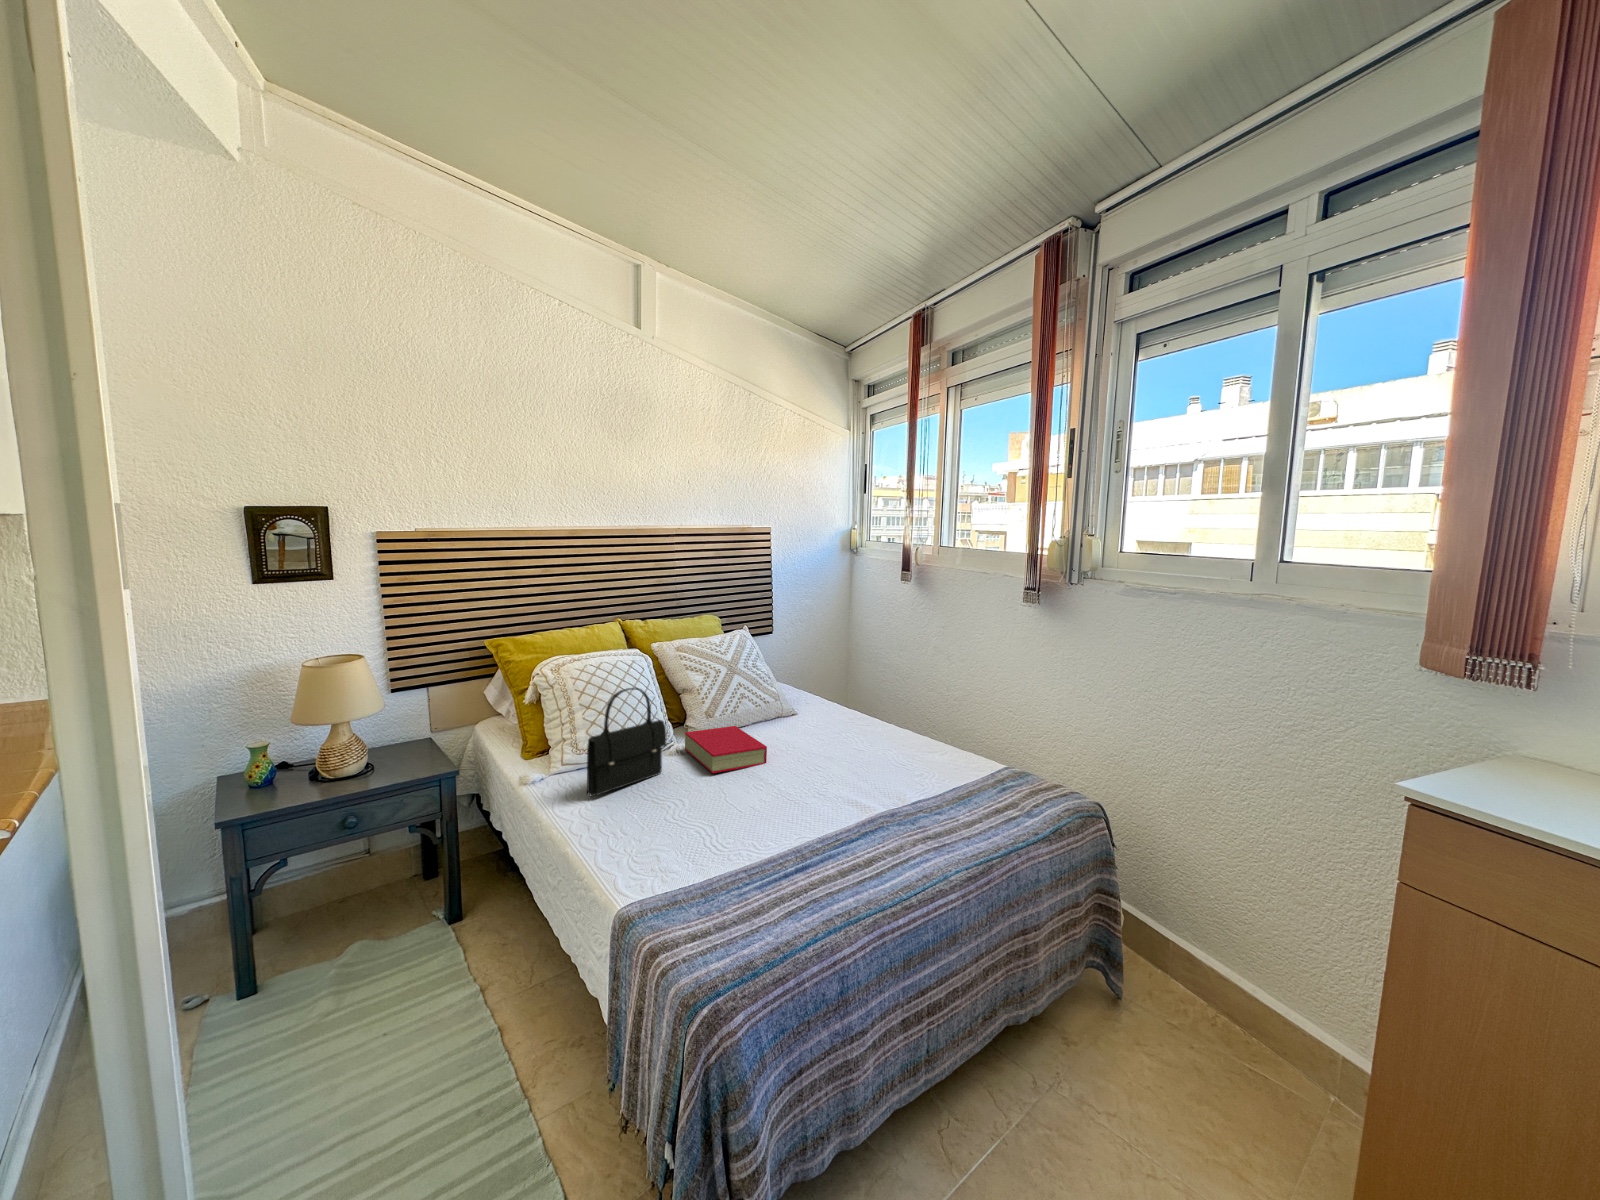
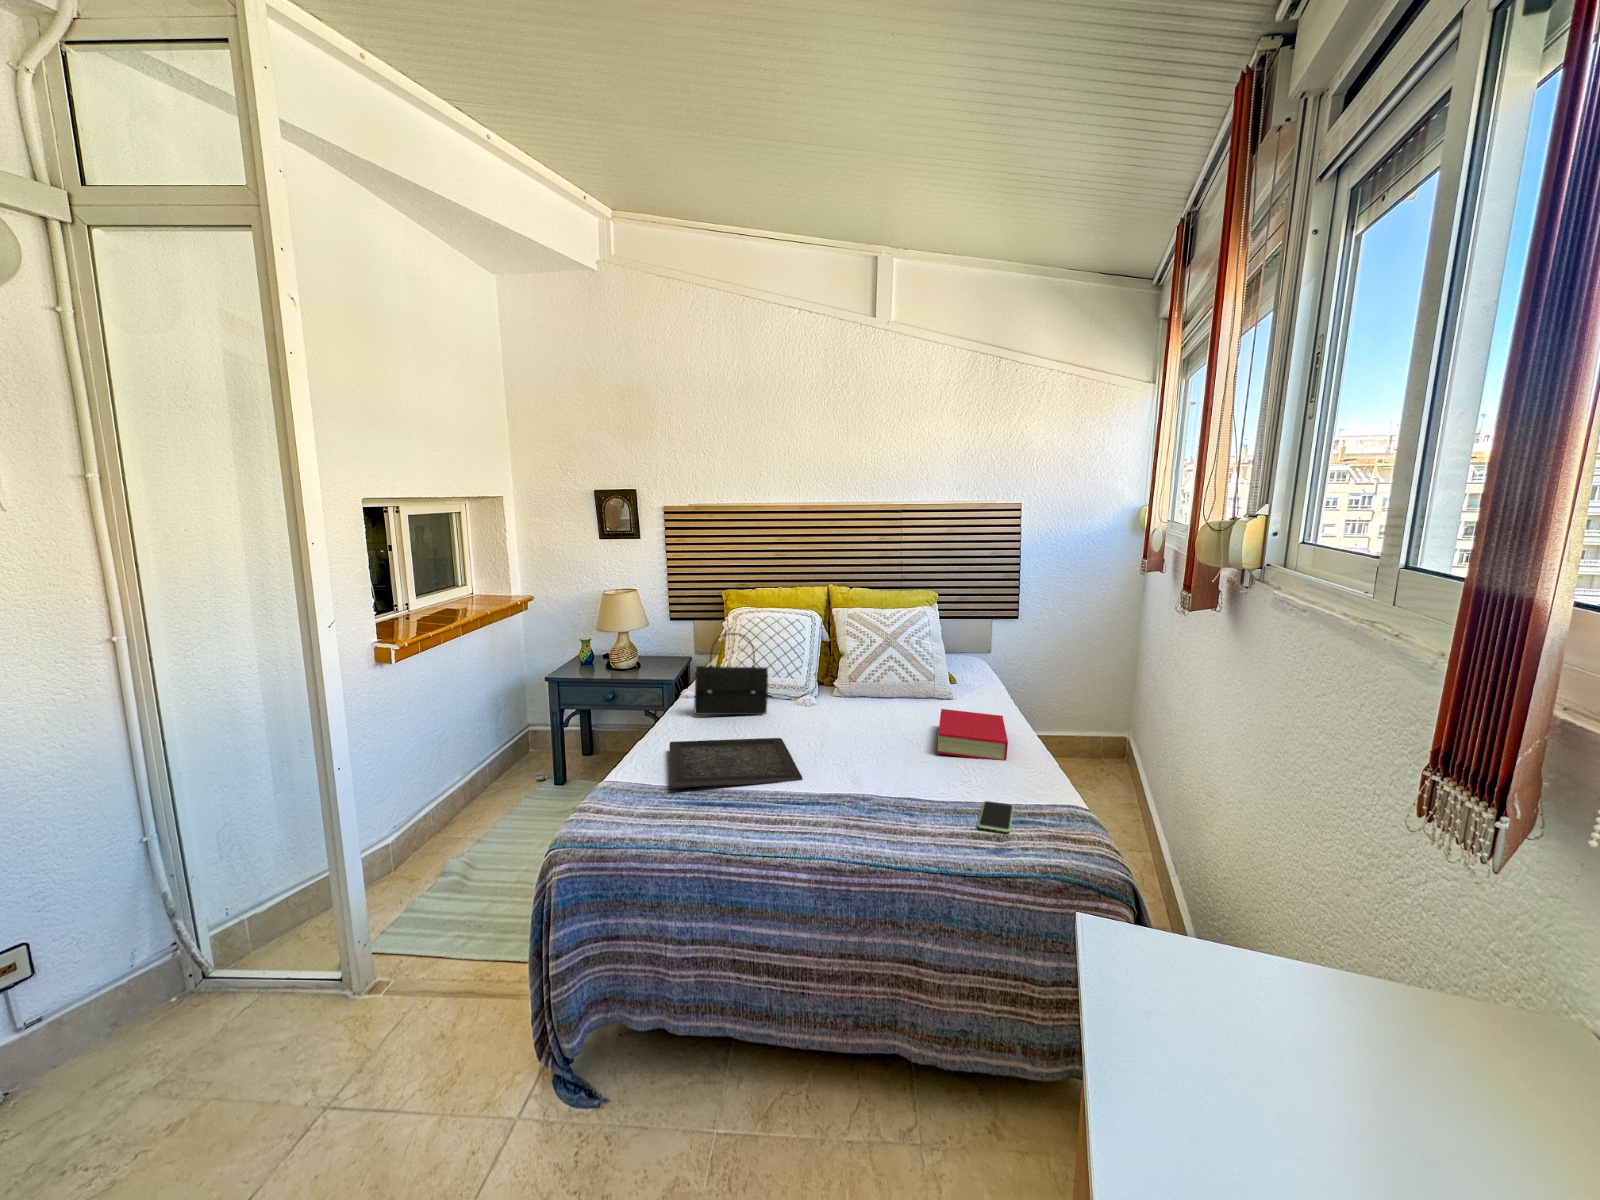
book: present [685,726,767,773] -> present [937,709,1008,761]
smartphone: none [964,779,1014,802] -> present [978,801,1014,832]
tray: none [645,790,823,878] -> present [669,738,802,788]

